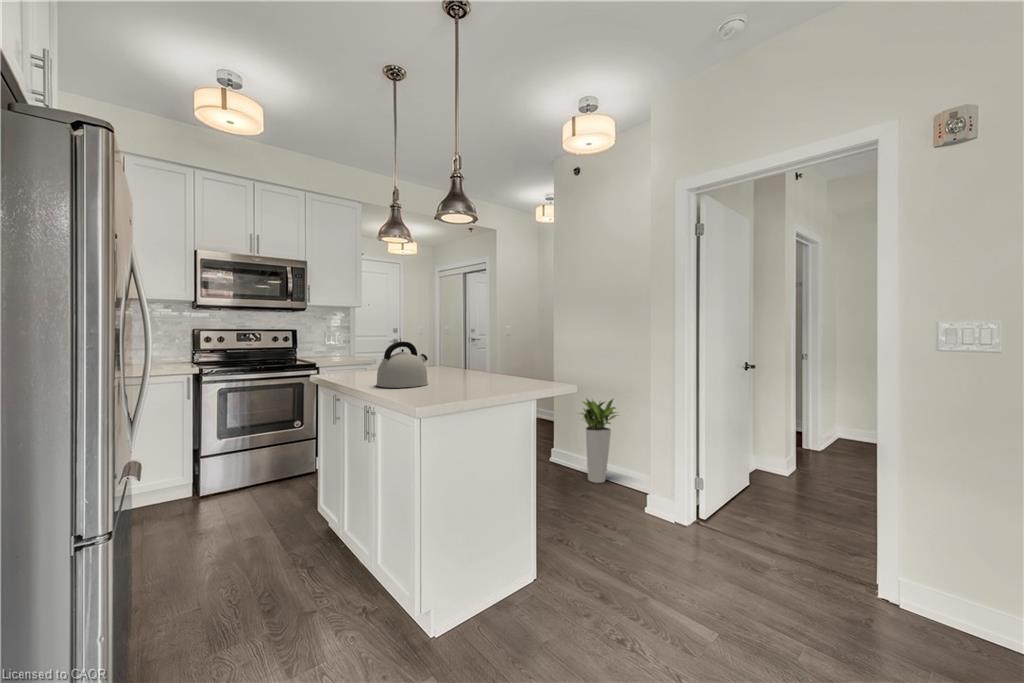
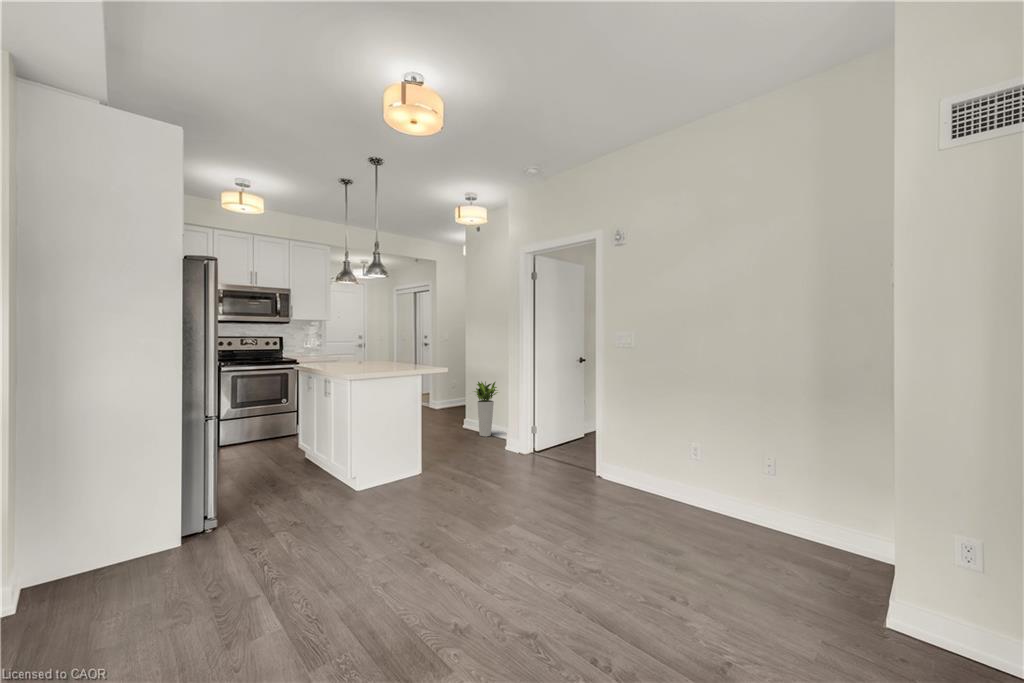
kettle: present [376,342,428,388] -> none [331,344,361,368]

